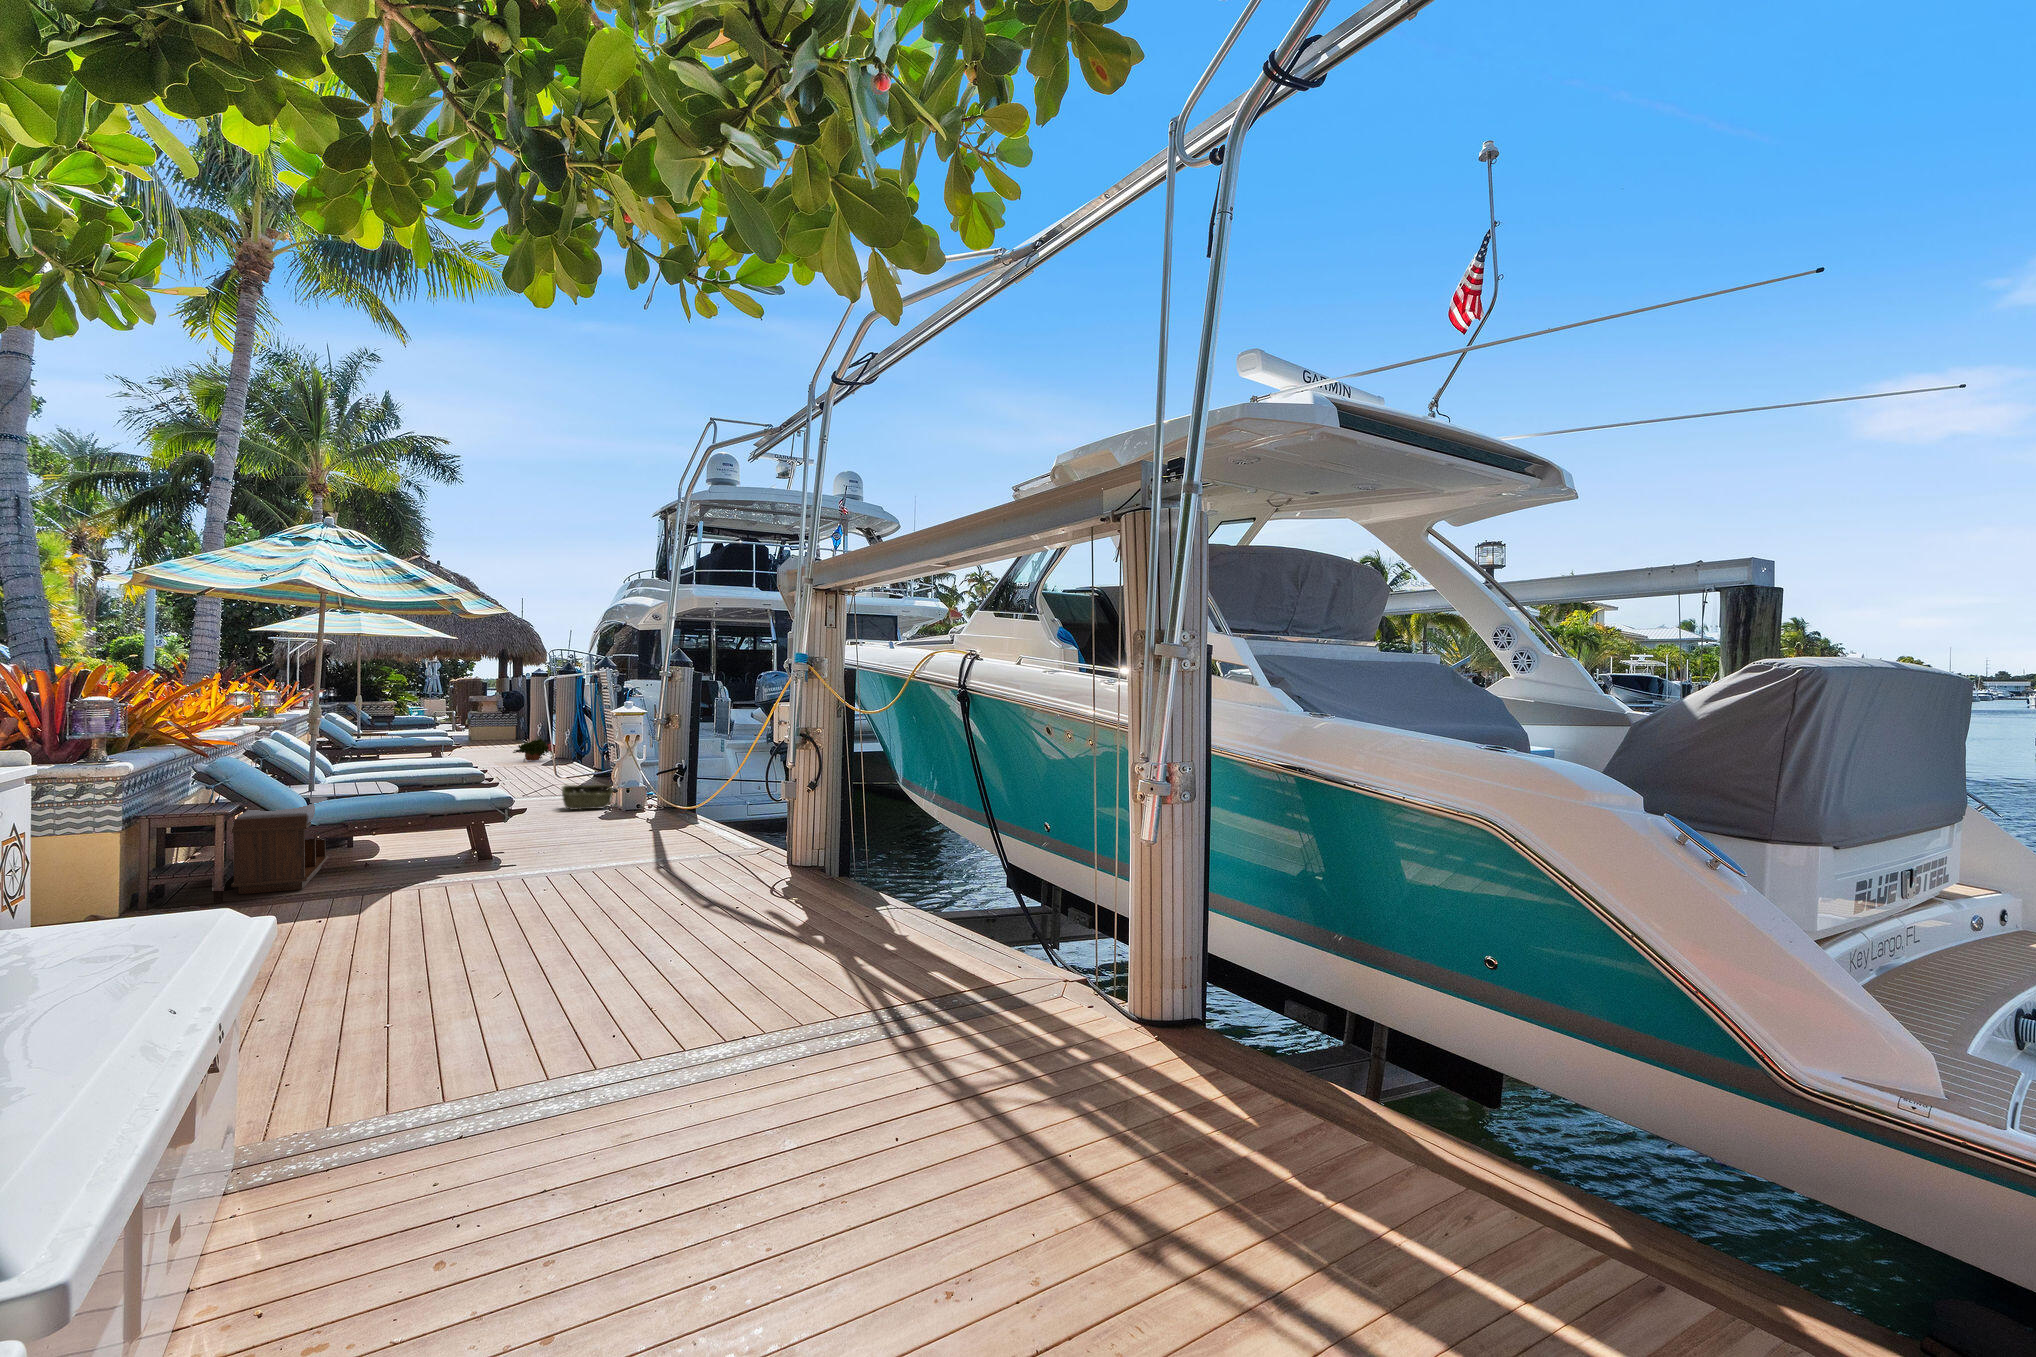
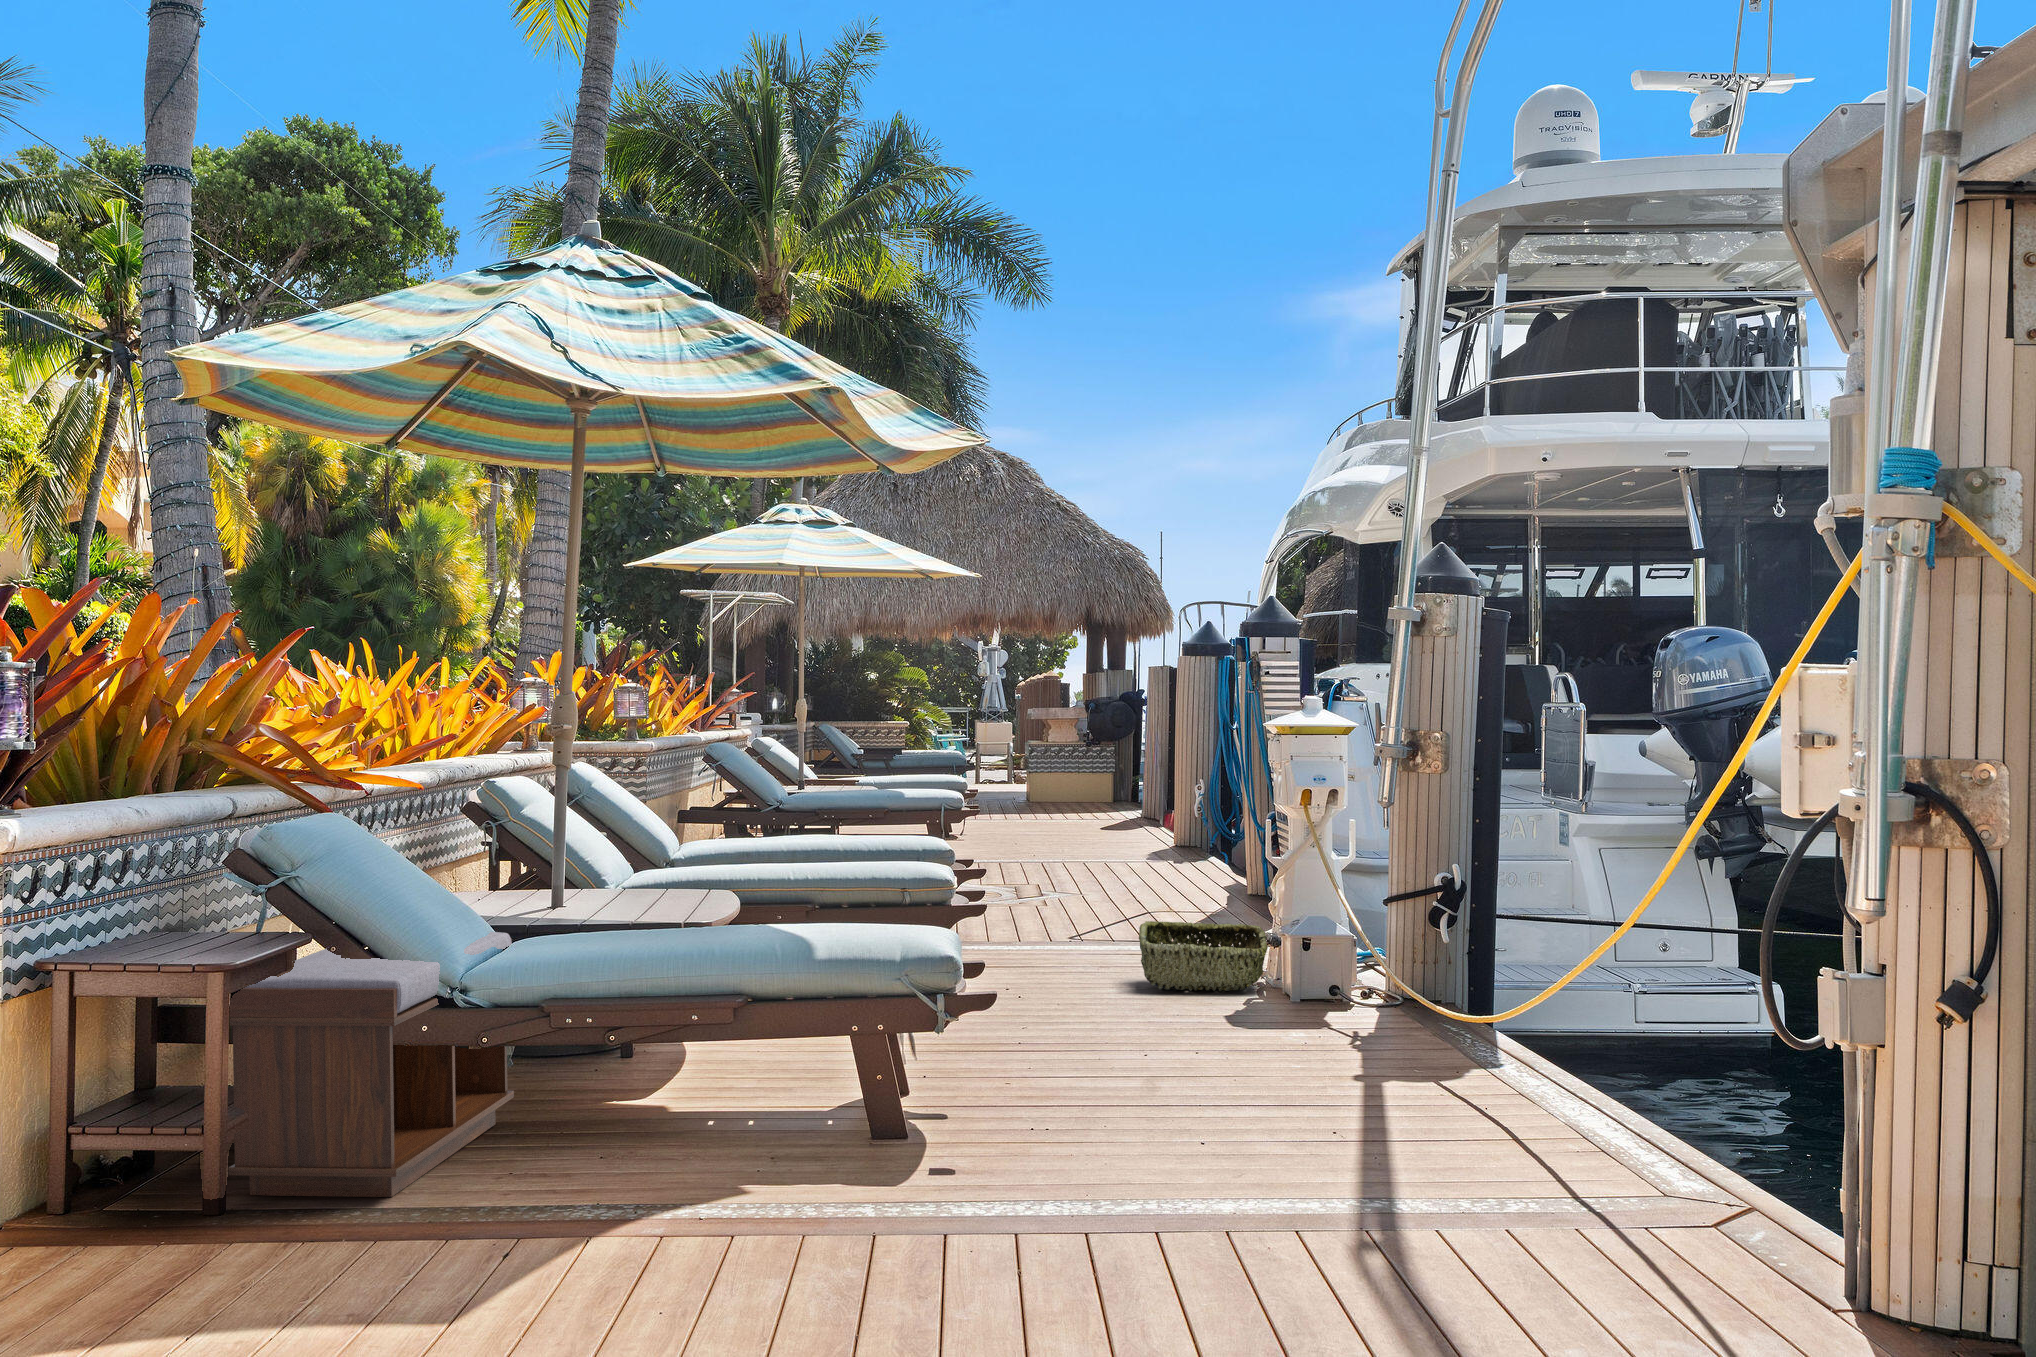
potted plant: present [513,738,553,762] -> none [1080,799,1170,854]

